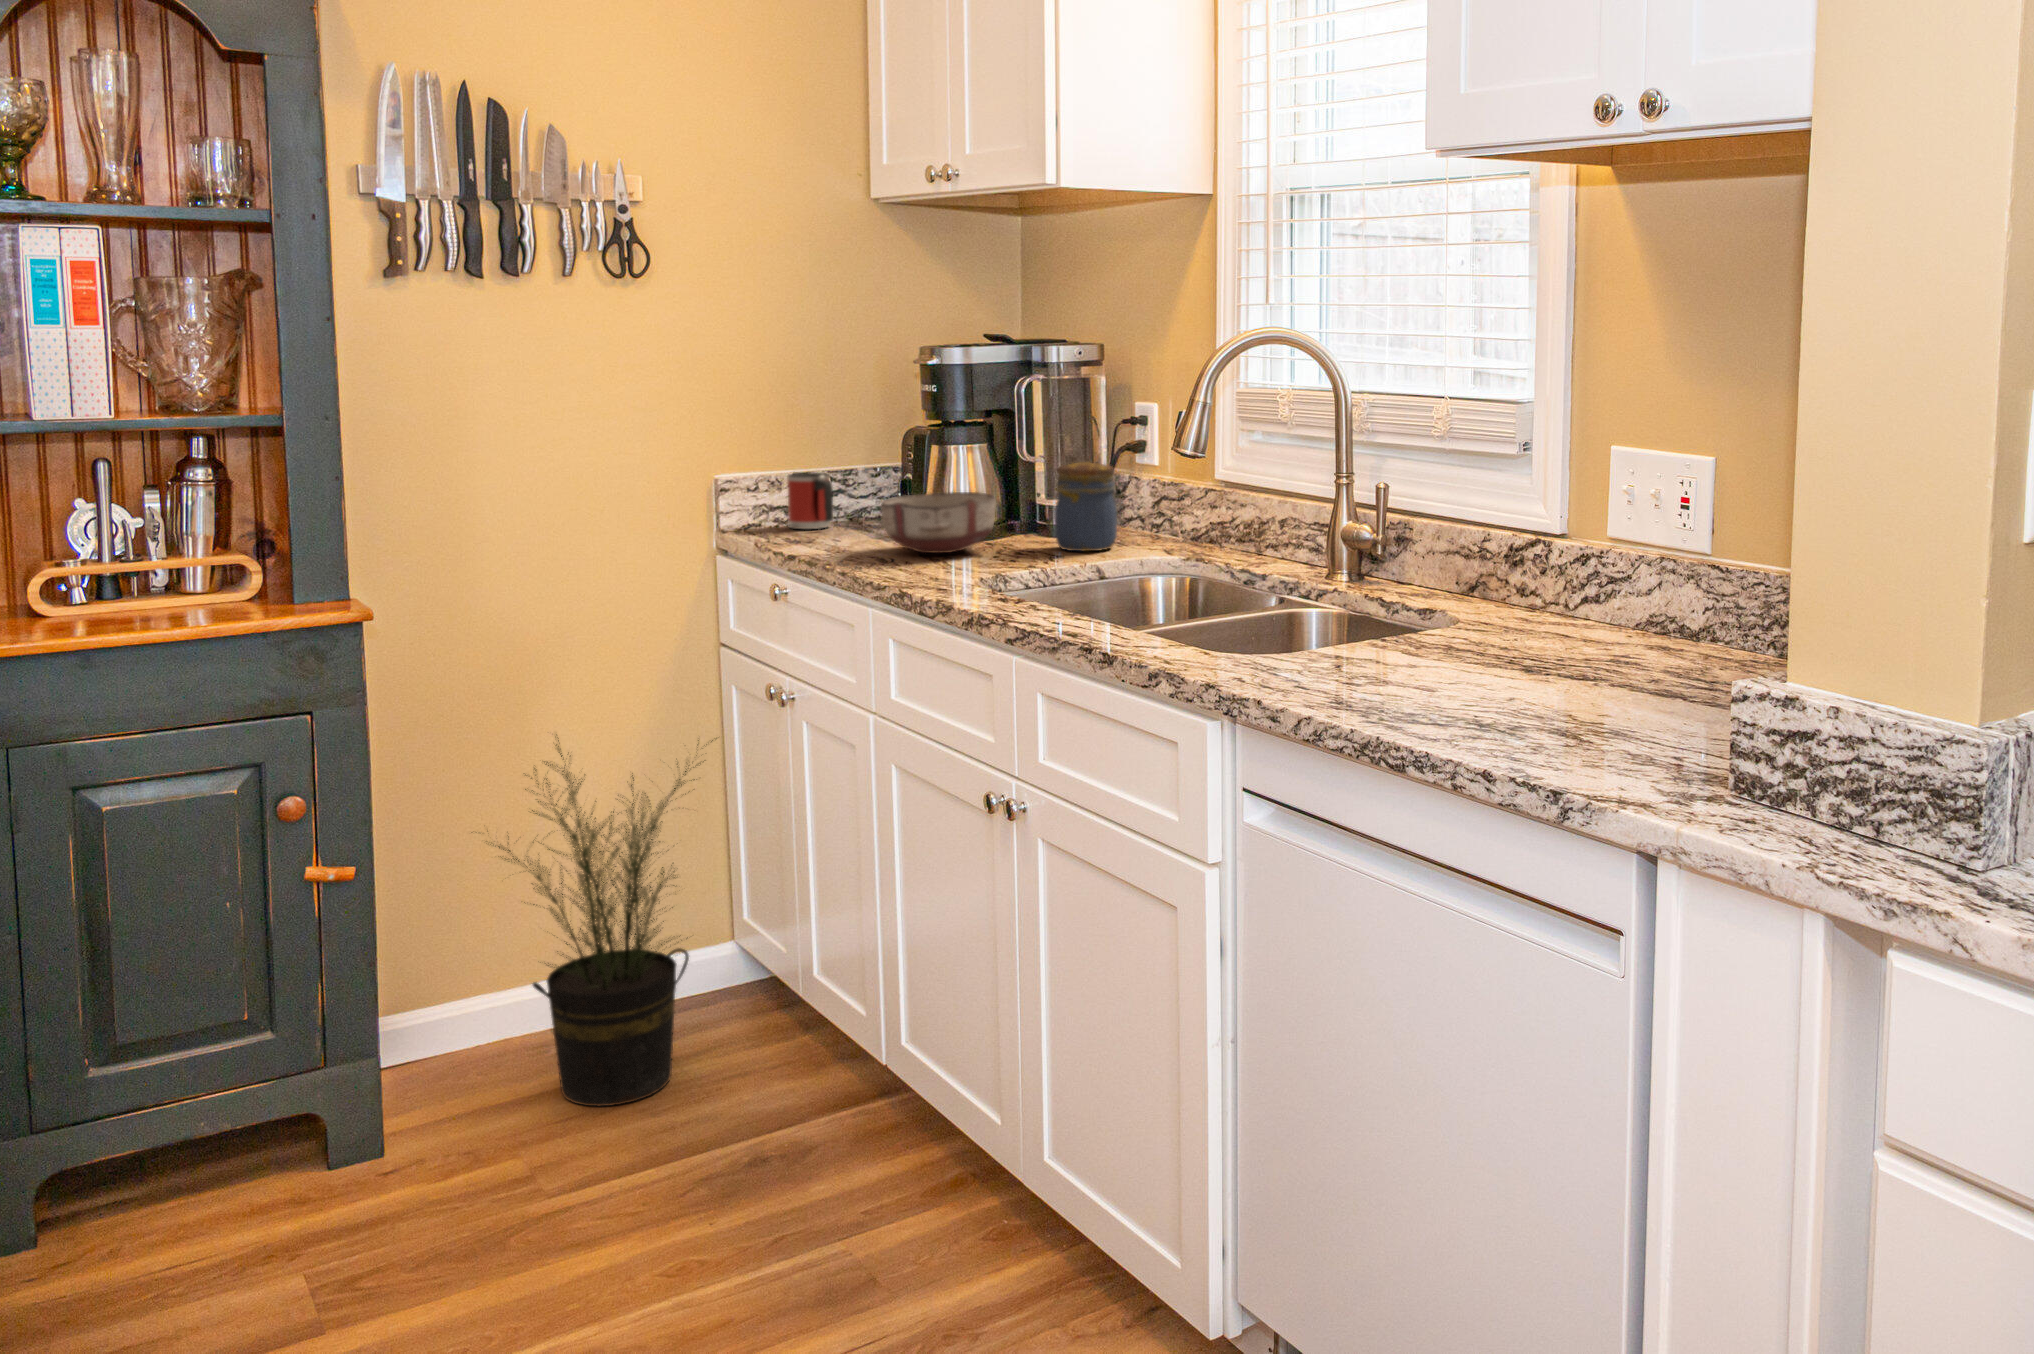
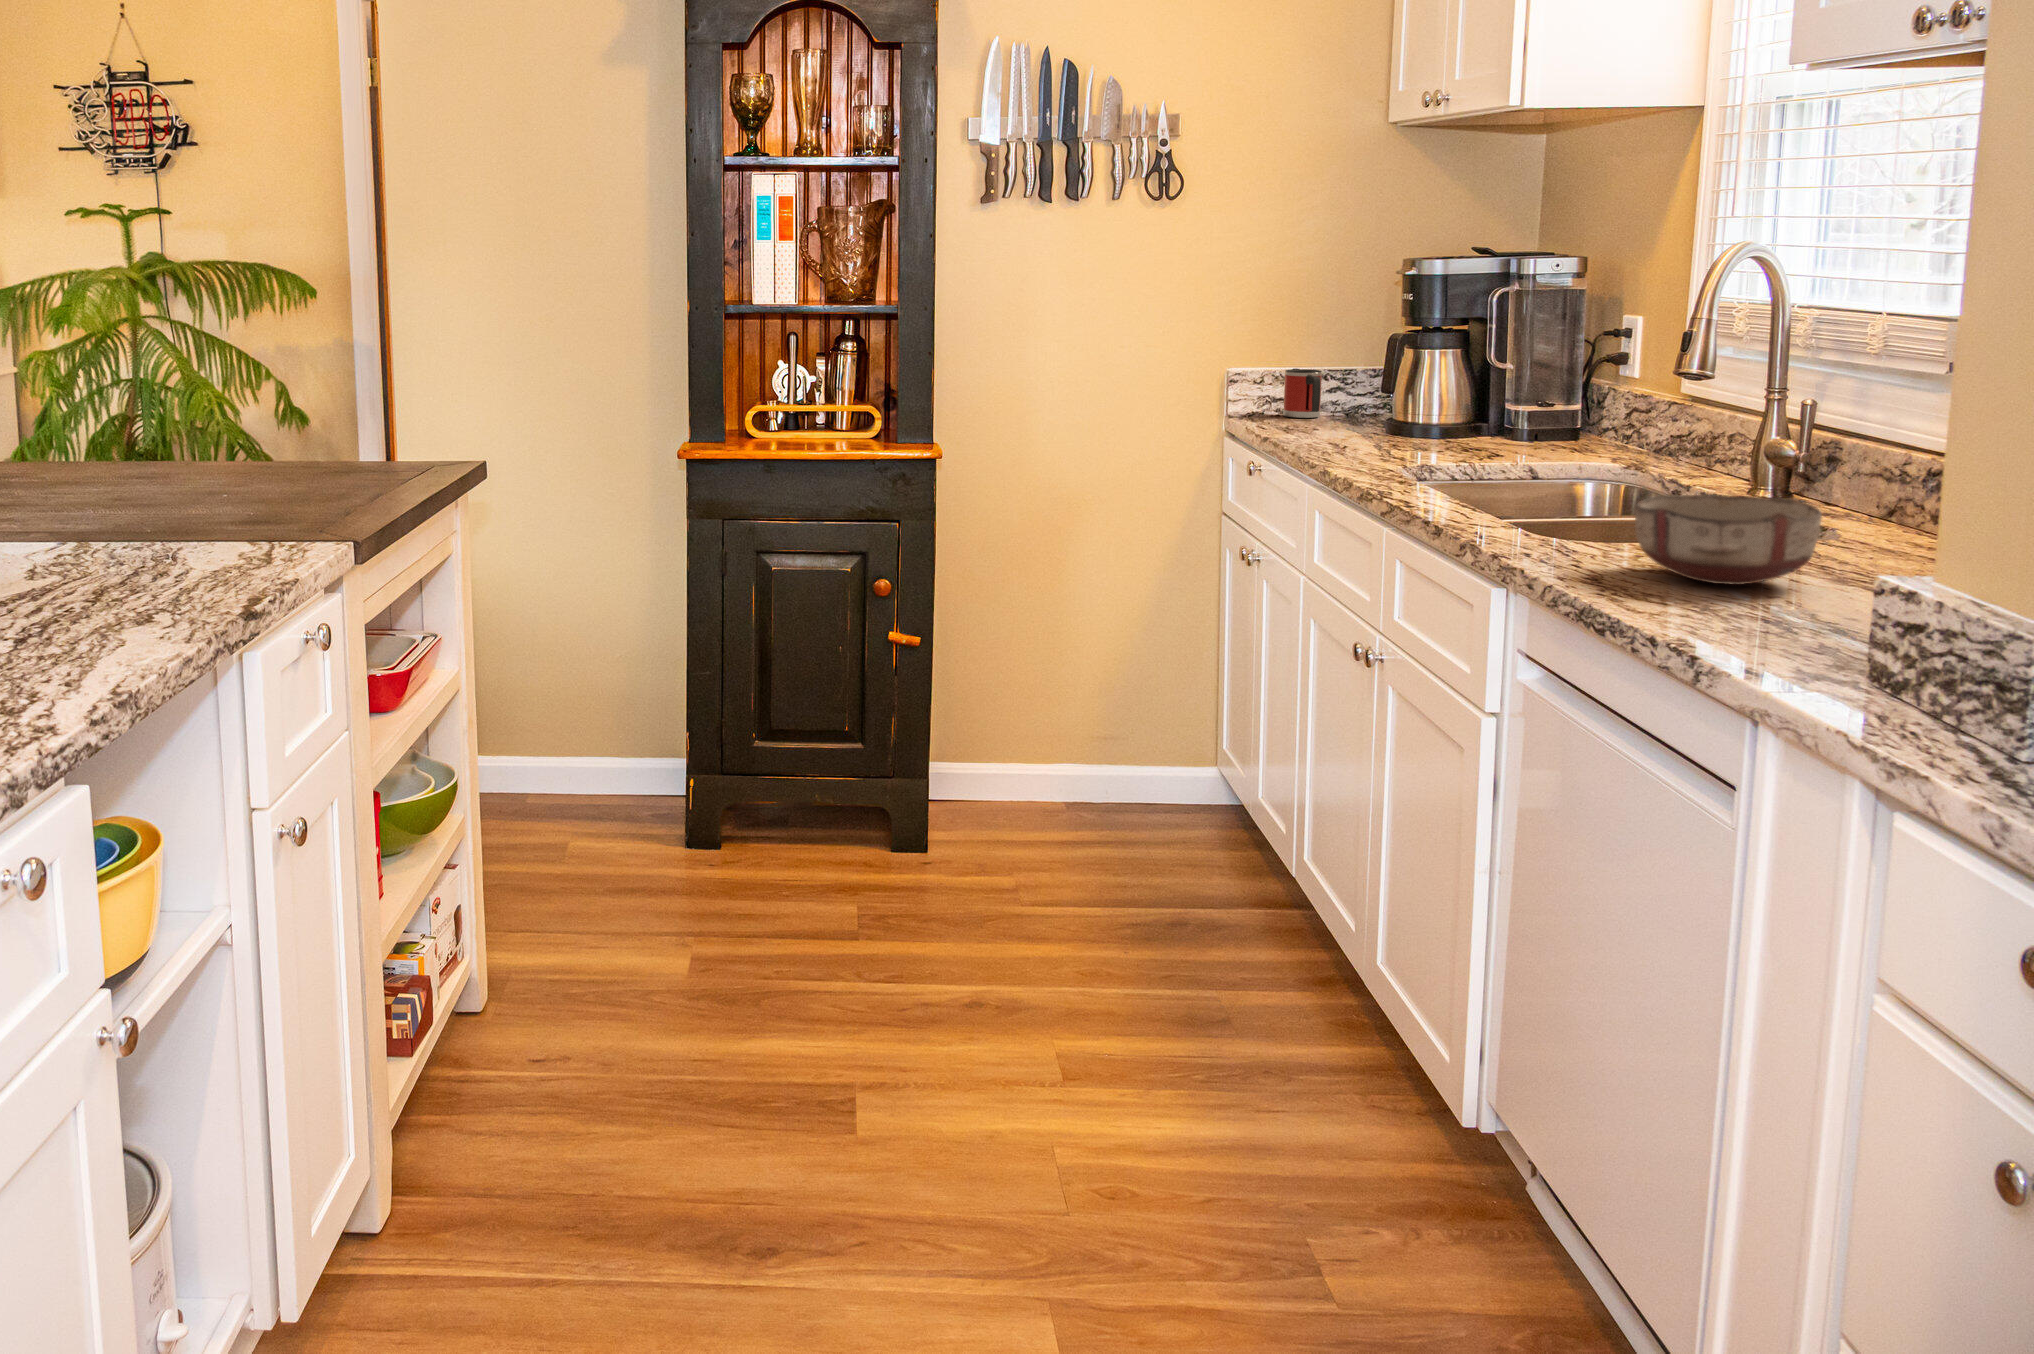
jar: present [1055,462,1117,551] -> none [1504,369,1574,452]
ceramic bowl: present [881,492,996,553] -> present [1635,495,1822,585]
potted plant: present [471,734,717,1106] -> none [1000,559,1195,852]

